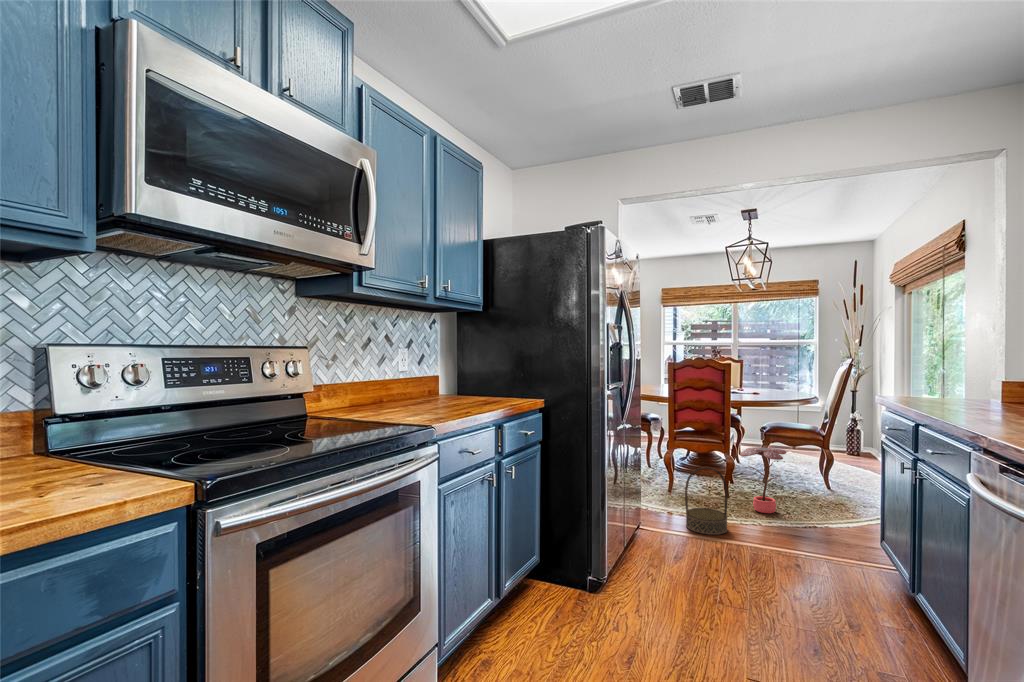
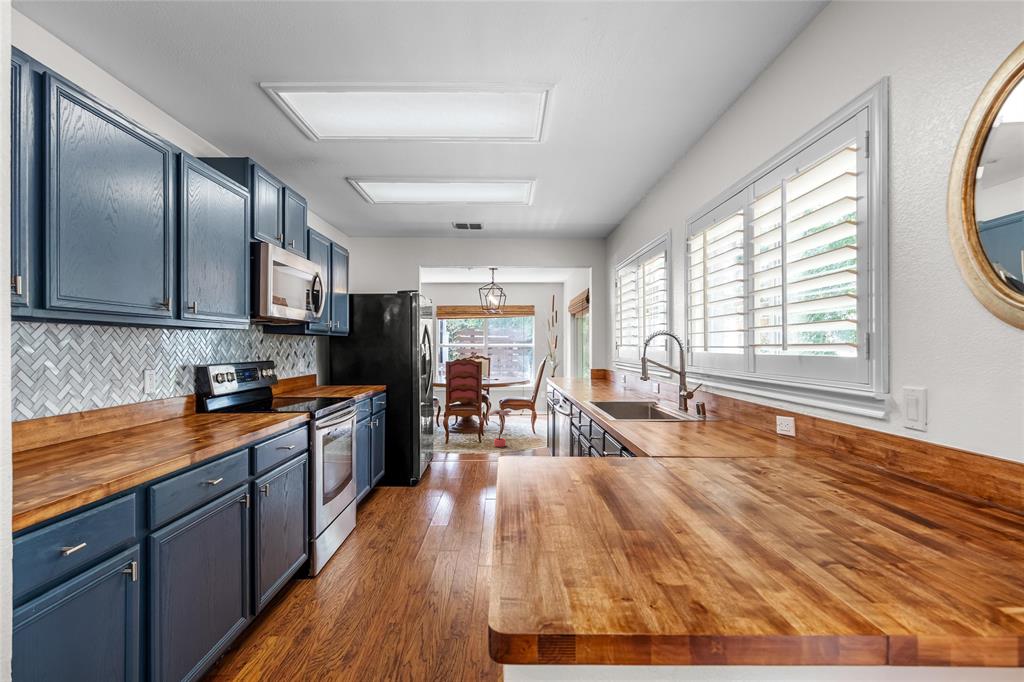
basket: present [685,467,728,535] -> none [458,422,480,459]

